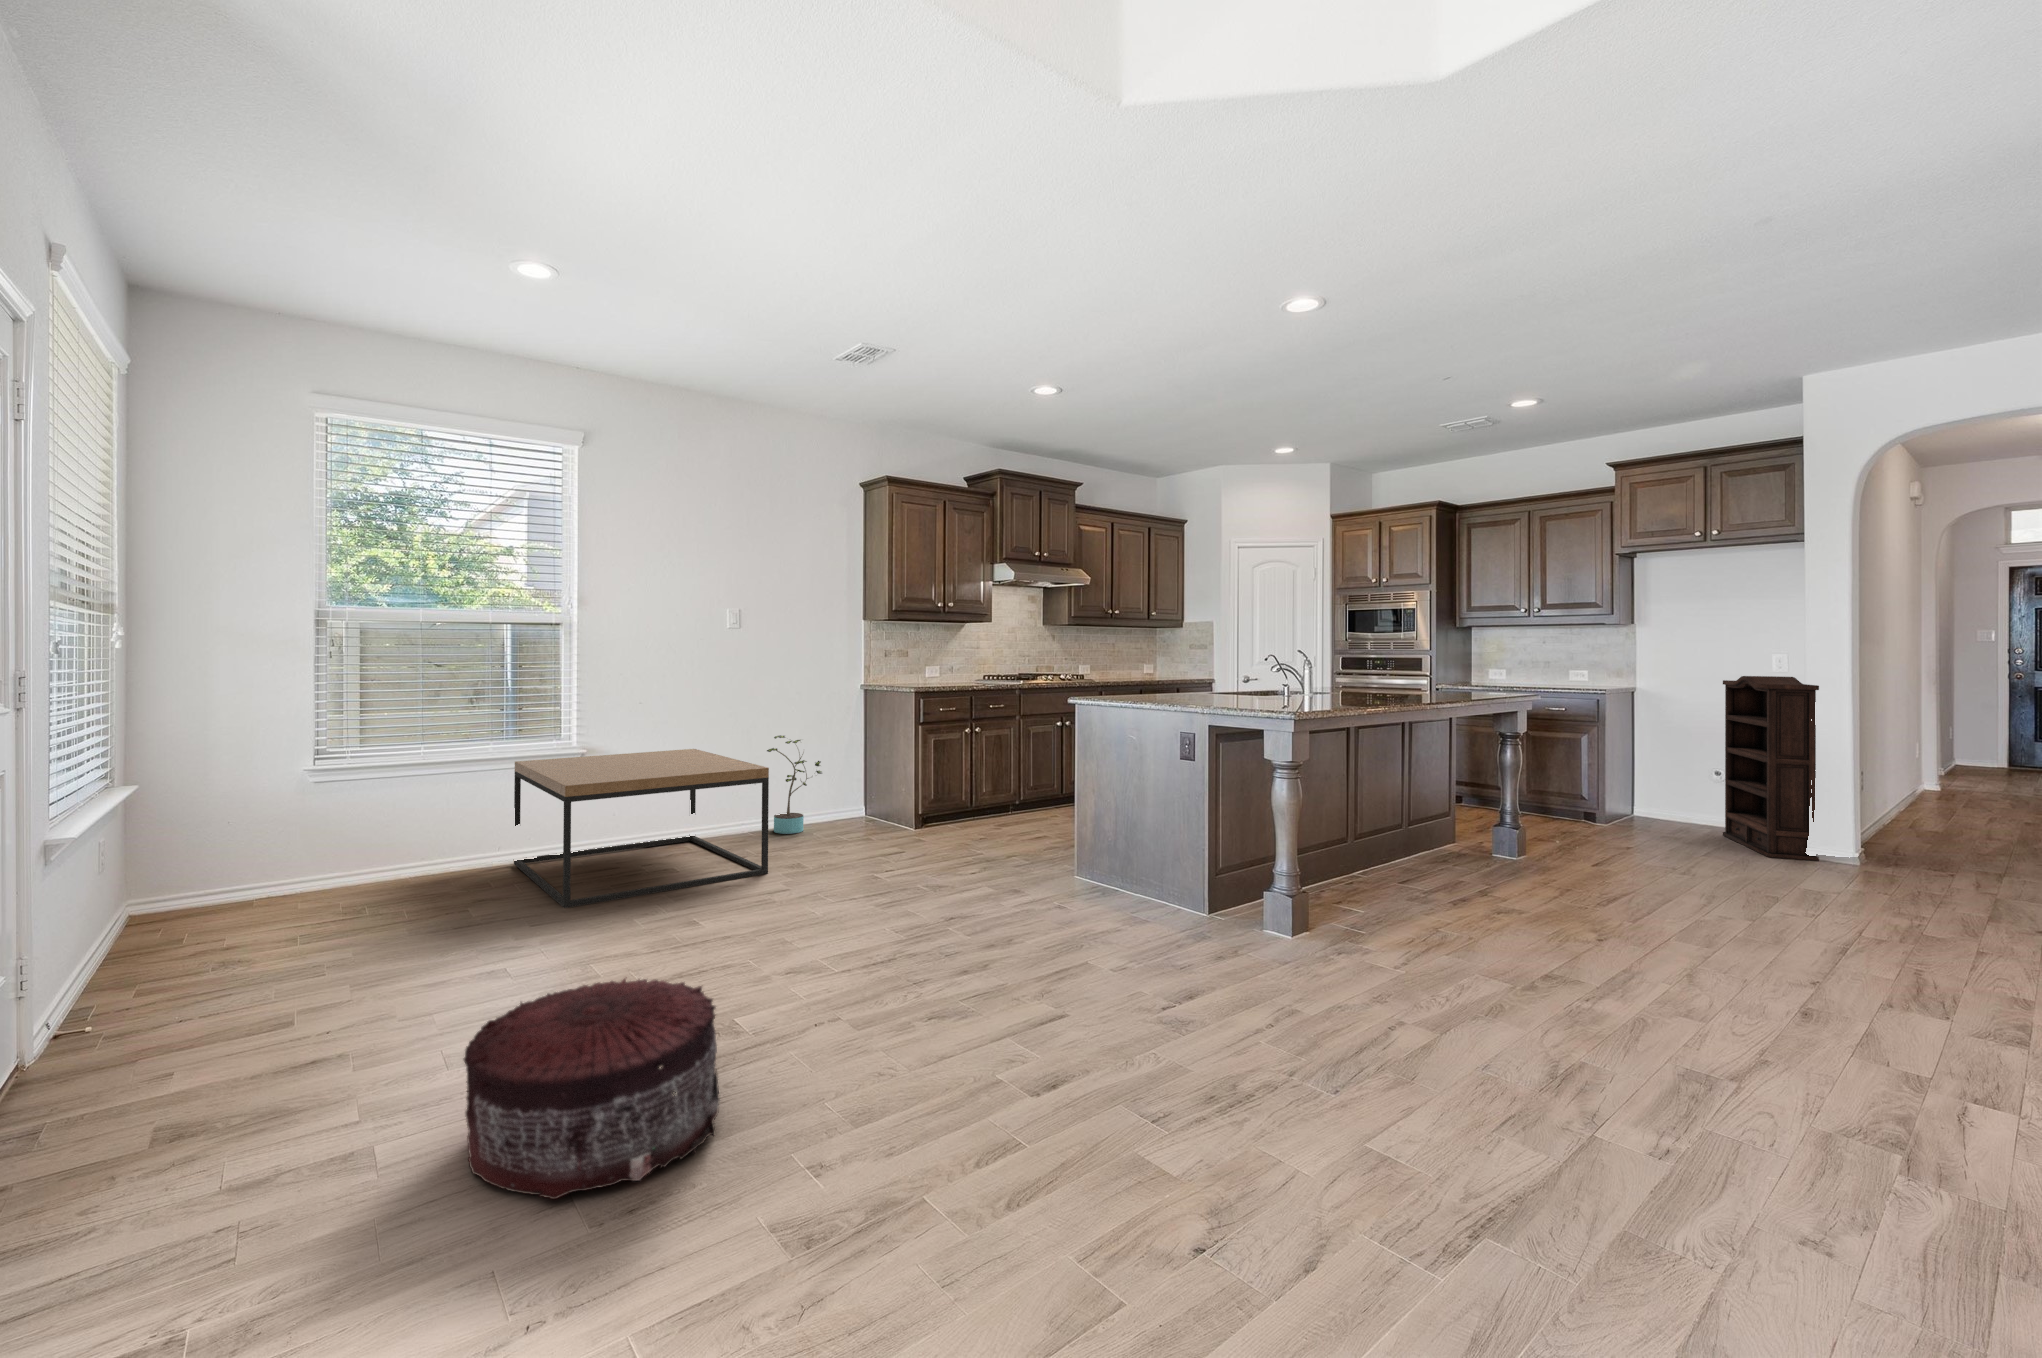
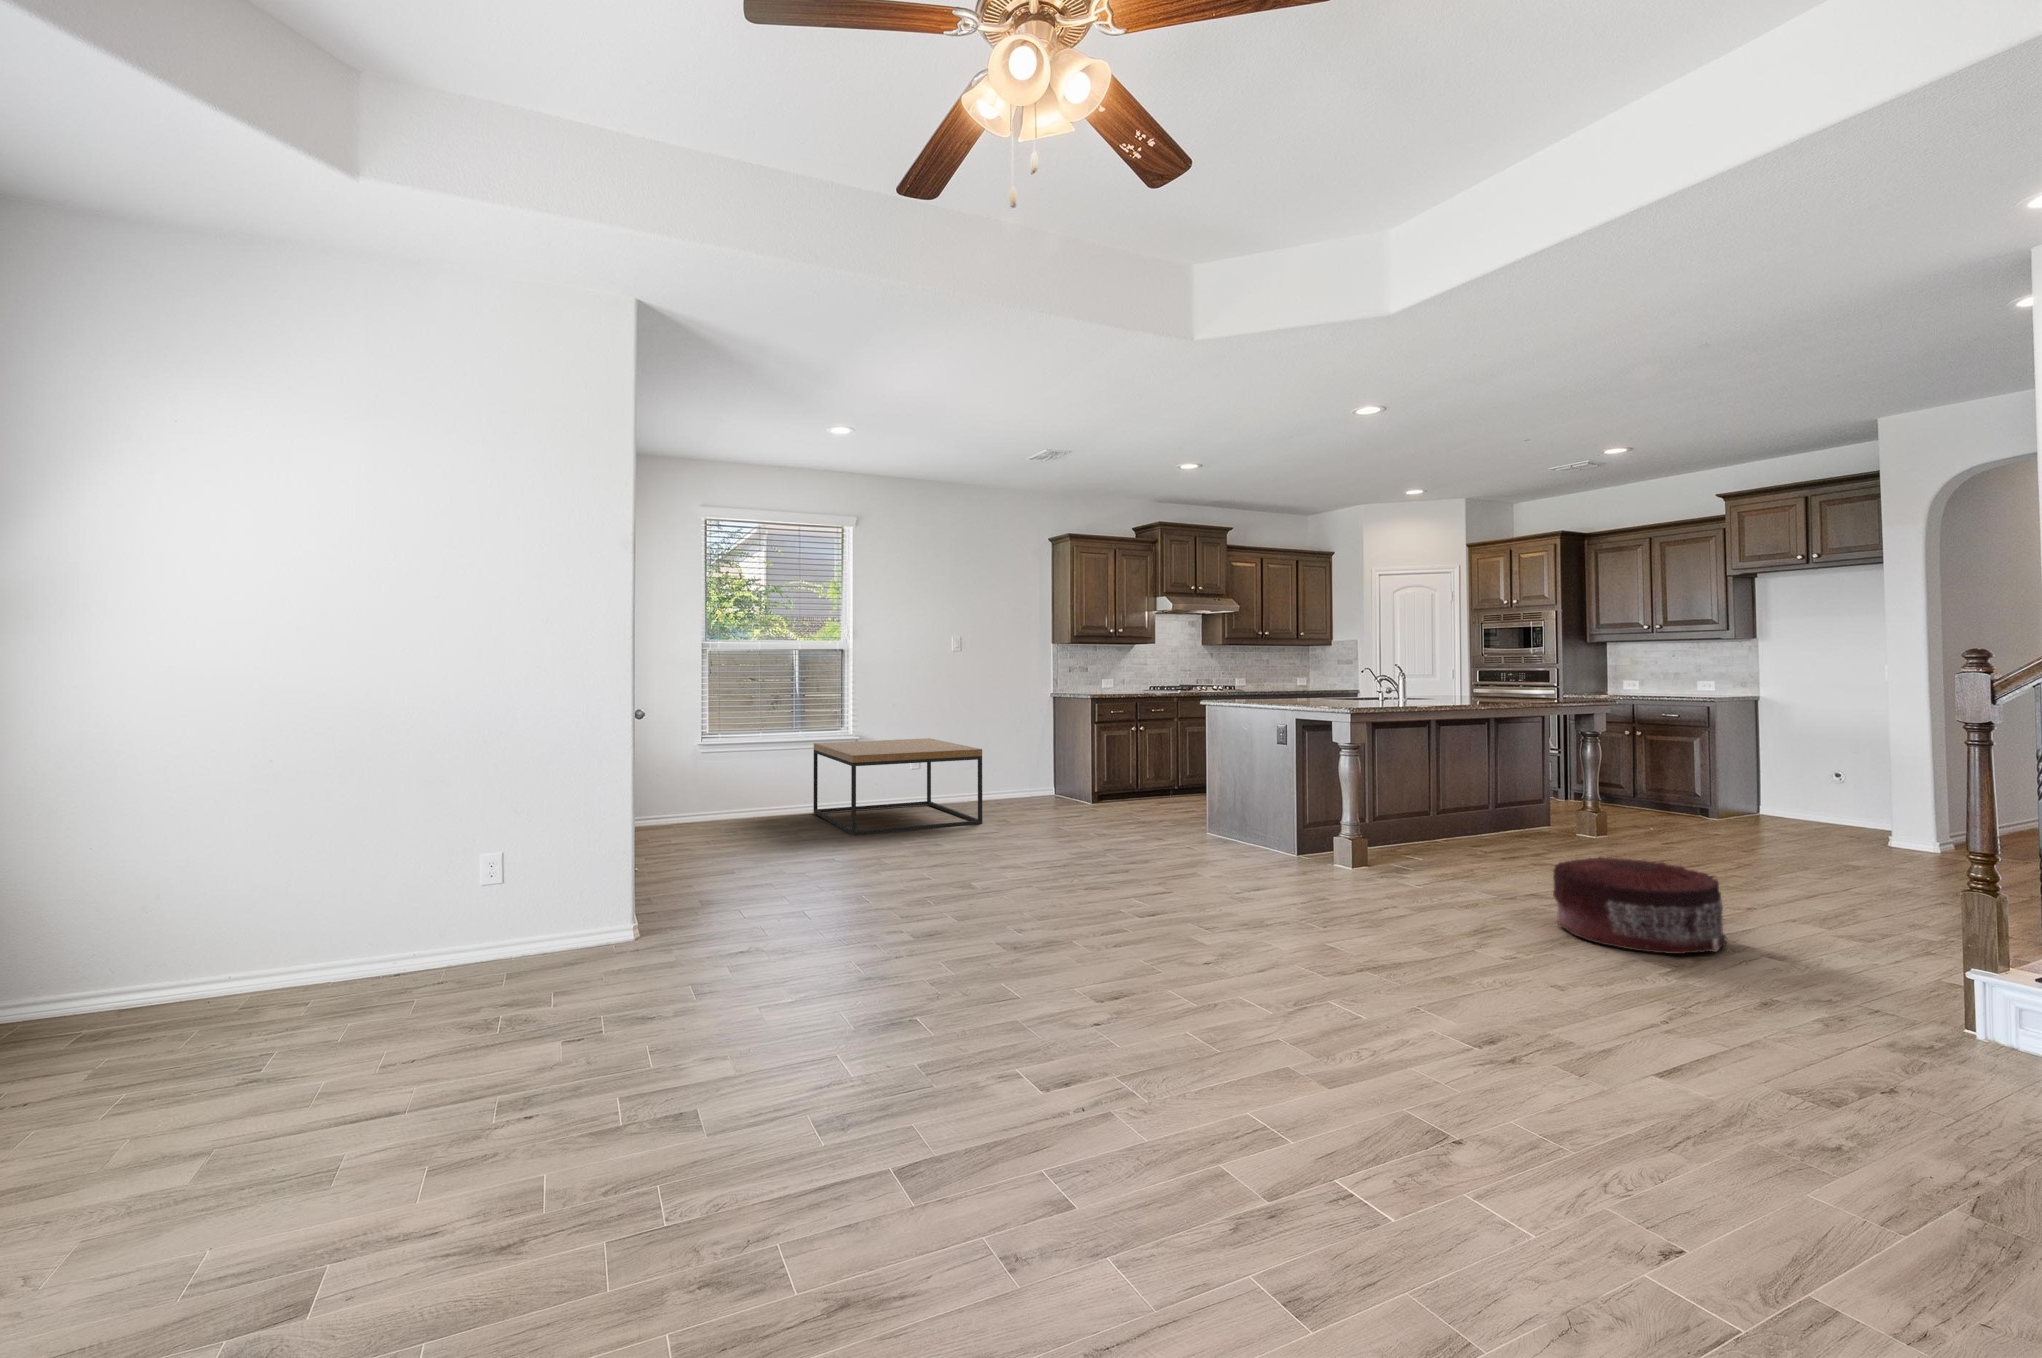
bookshelf: present [1723,676,1819,861] -> none [1823,684,1897,848]
potted plant: present [767,735,822,834] -> none [981,730,1022,803]
pouf: present [464,979,720,1199] -> present [1553,857,1726,954]

